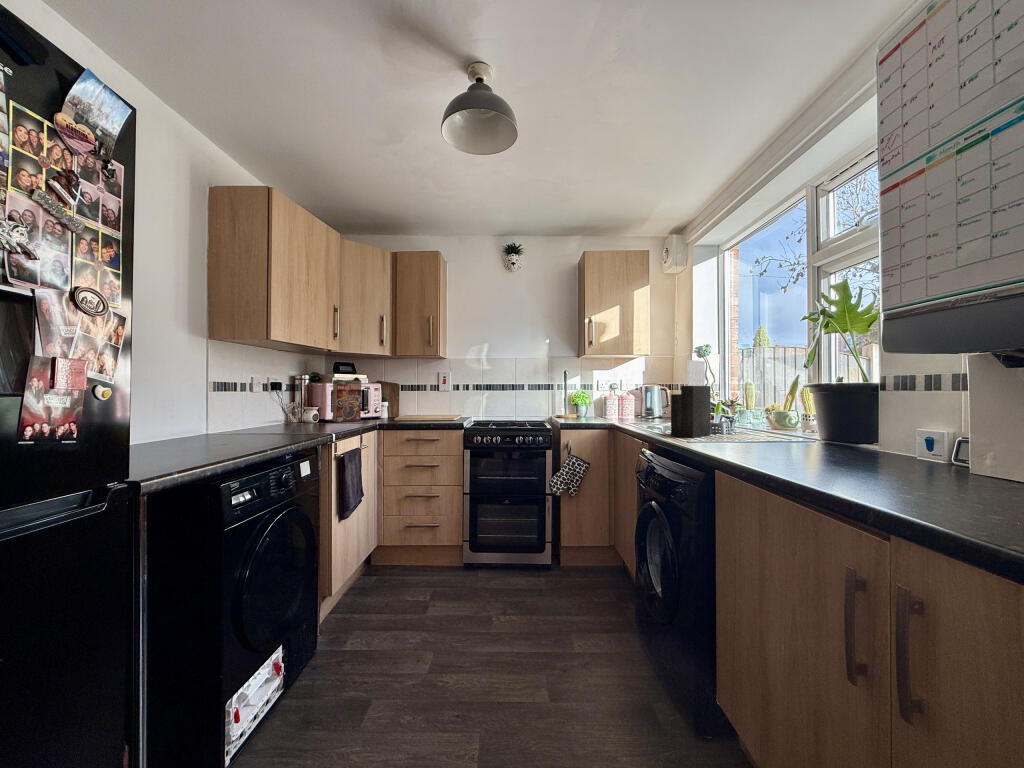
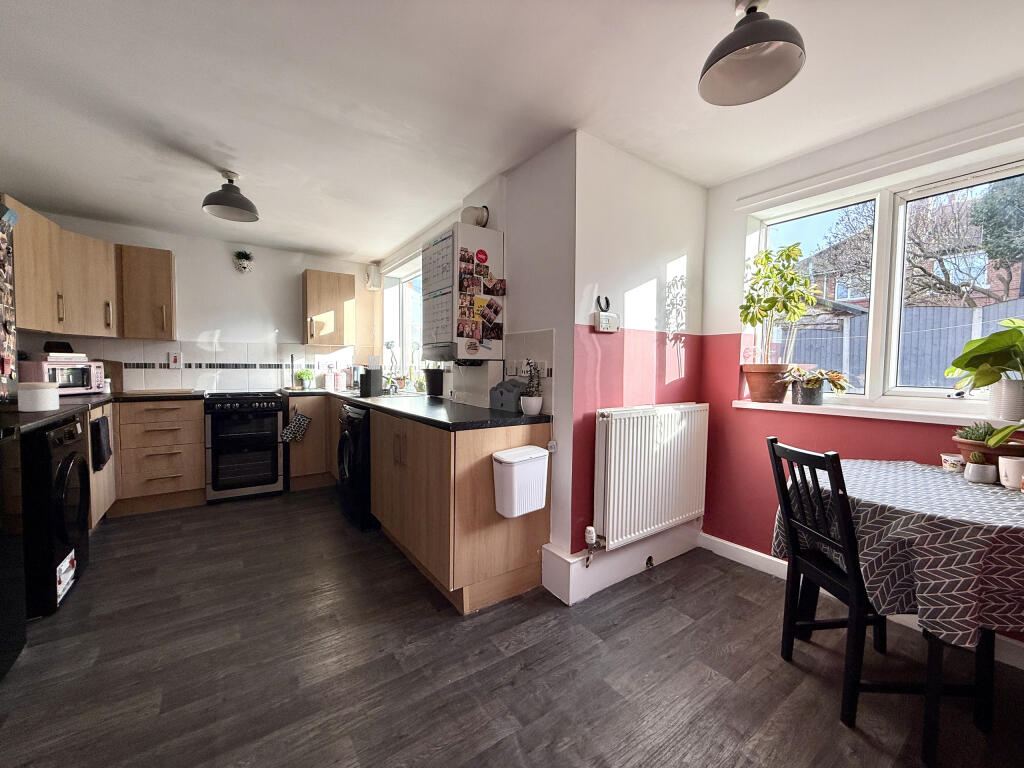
cereal box: present [332,377,361,422] -> none [51,357,87,397]
jar: none [257,404,295,442] -> present [18,382,59,412]

